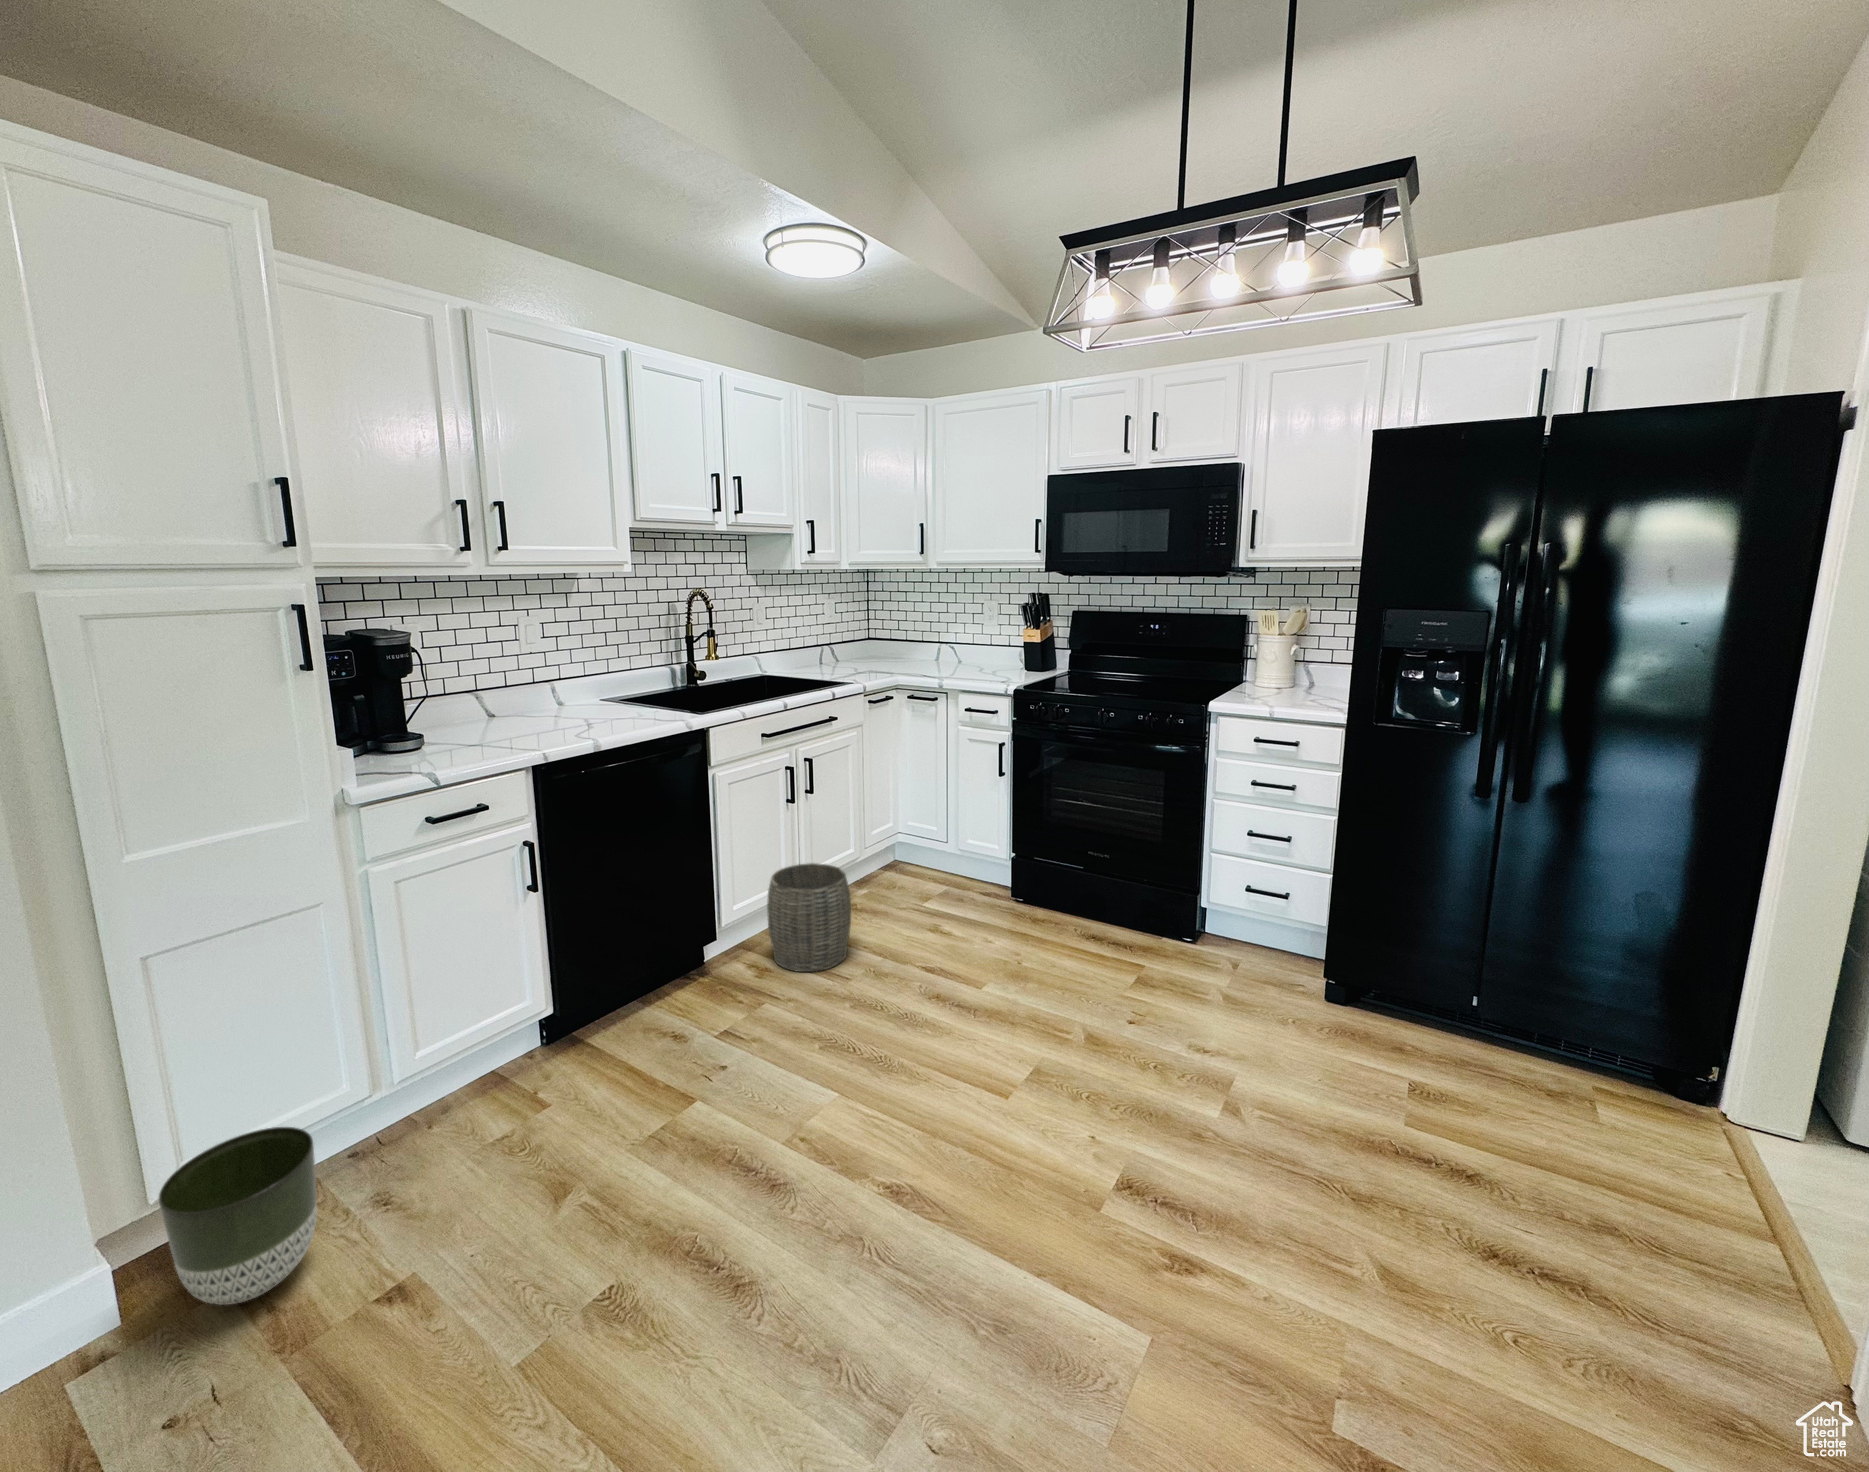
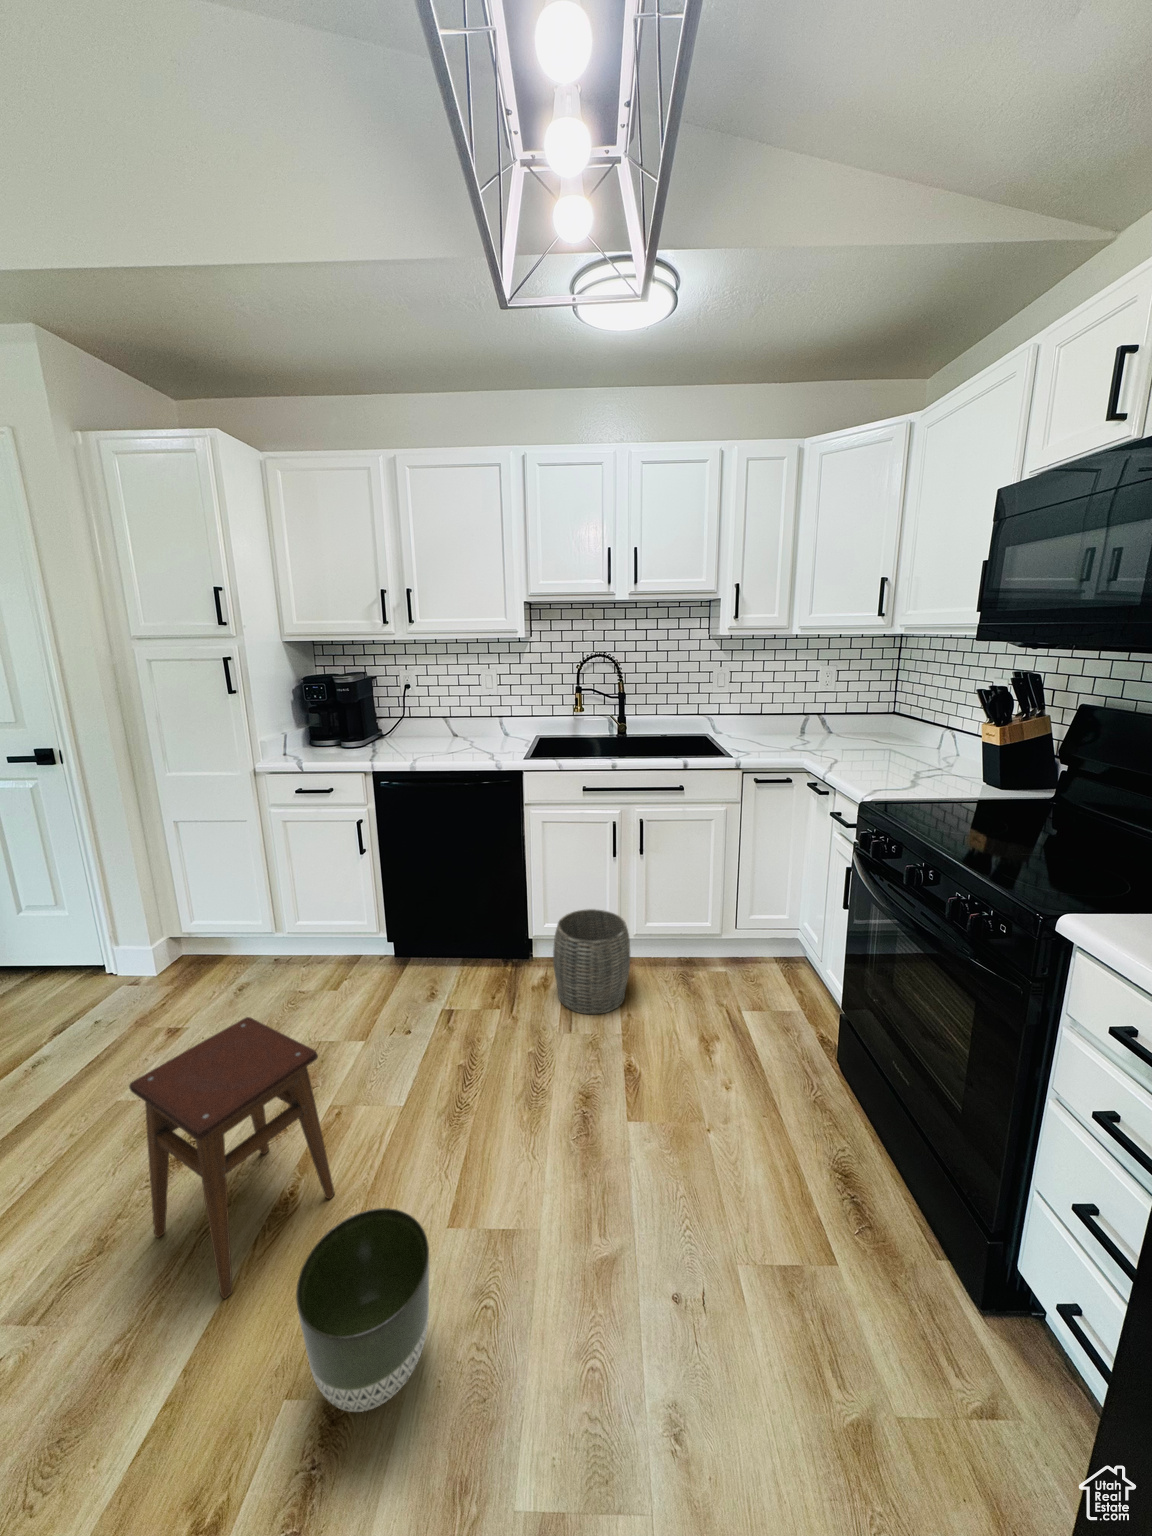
stool: none [801,995,984,1304] -> present [129,1017,335,1299]
planter: present [159,1127,317,1305] -> present [296,1208,429,1412]

